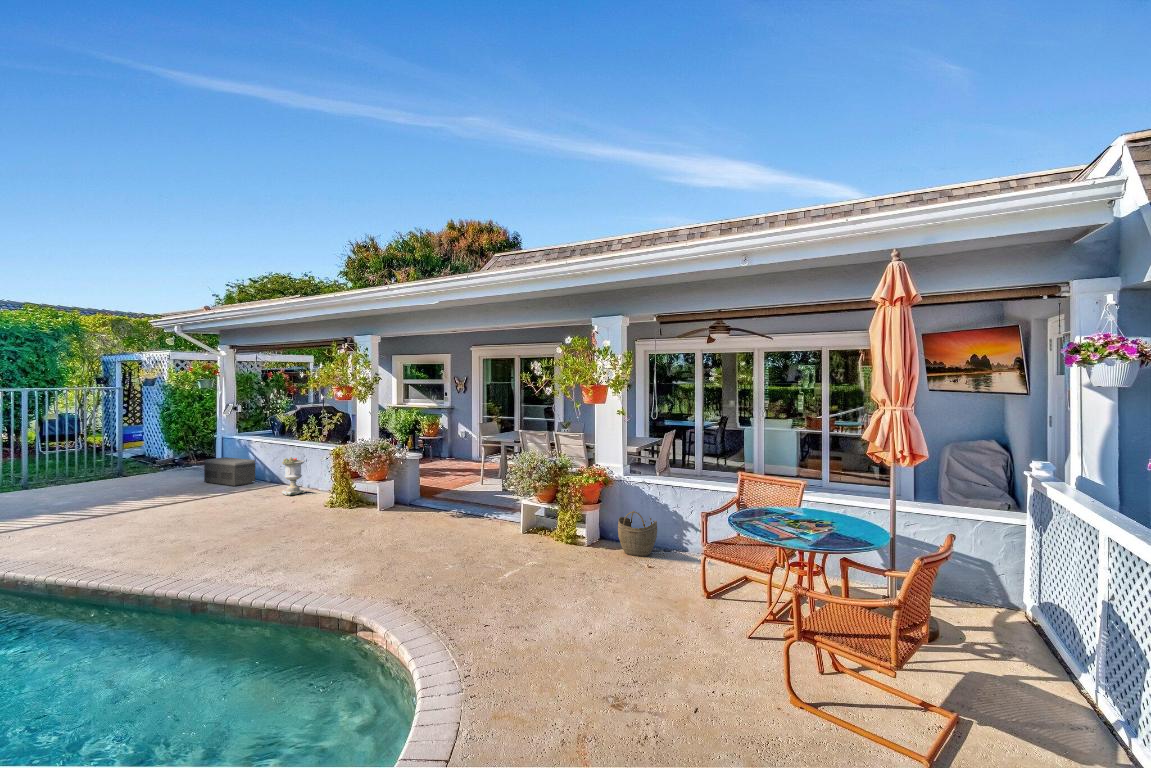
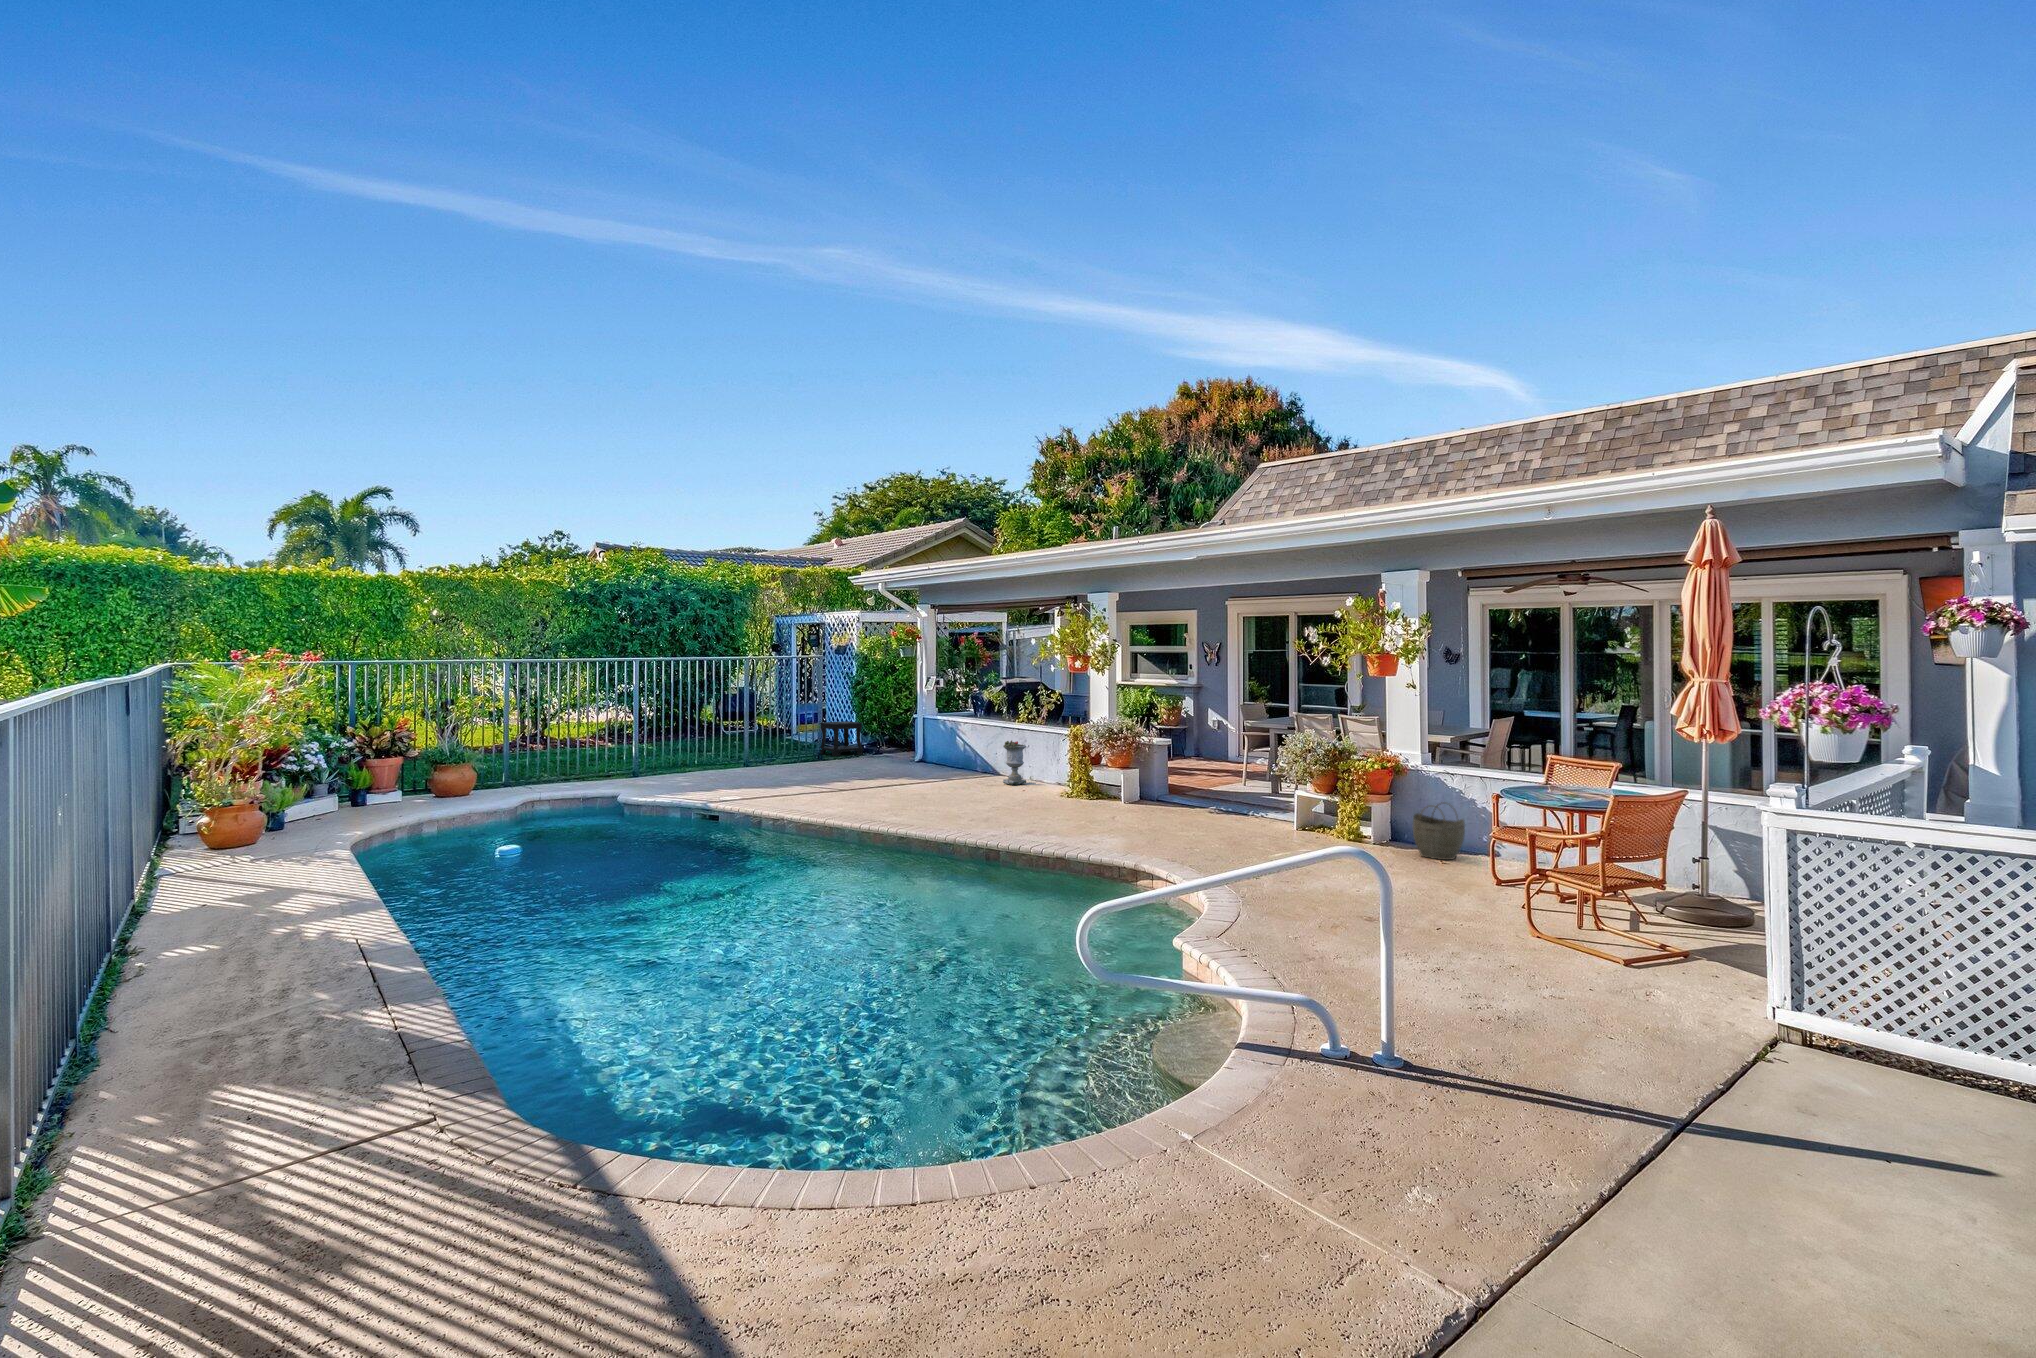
side table: none [123,440,170,472] -> present [820,721,863,756]
storage bench: present [204,457,255,486] -> none [913,741,966,774]

